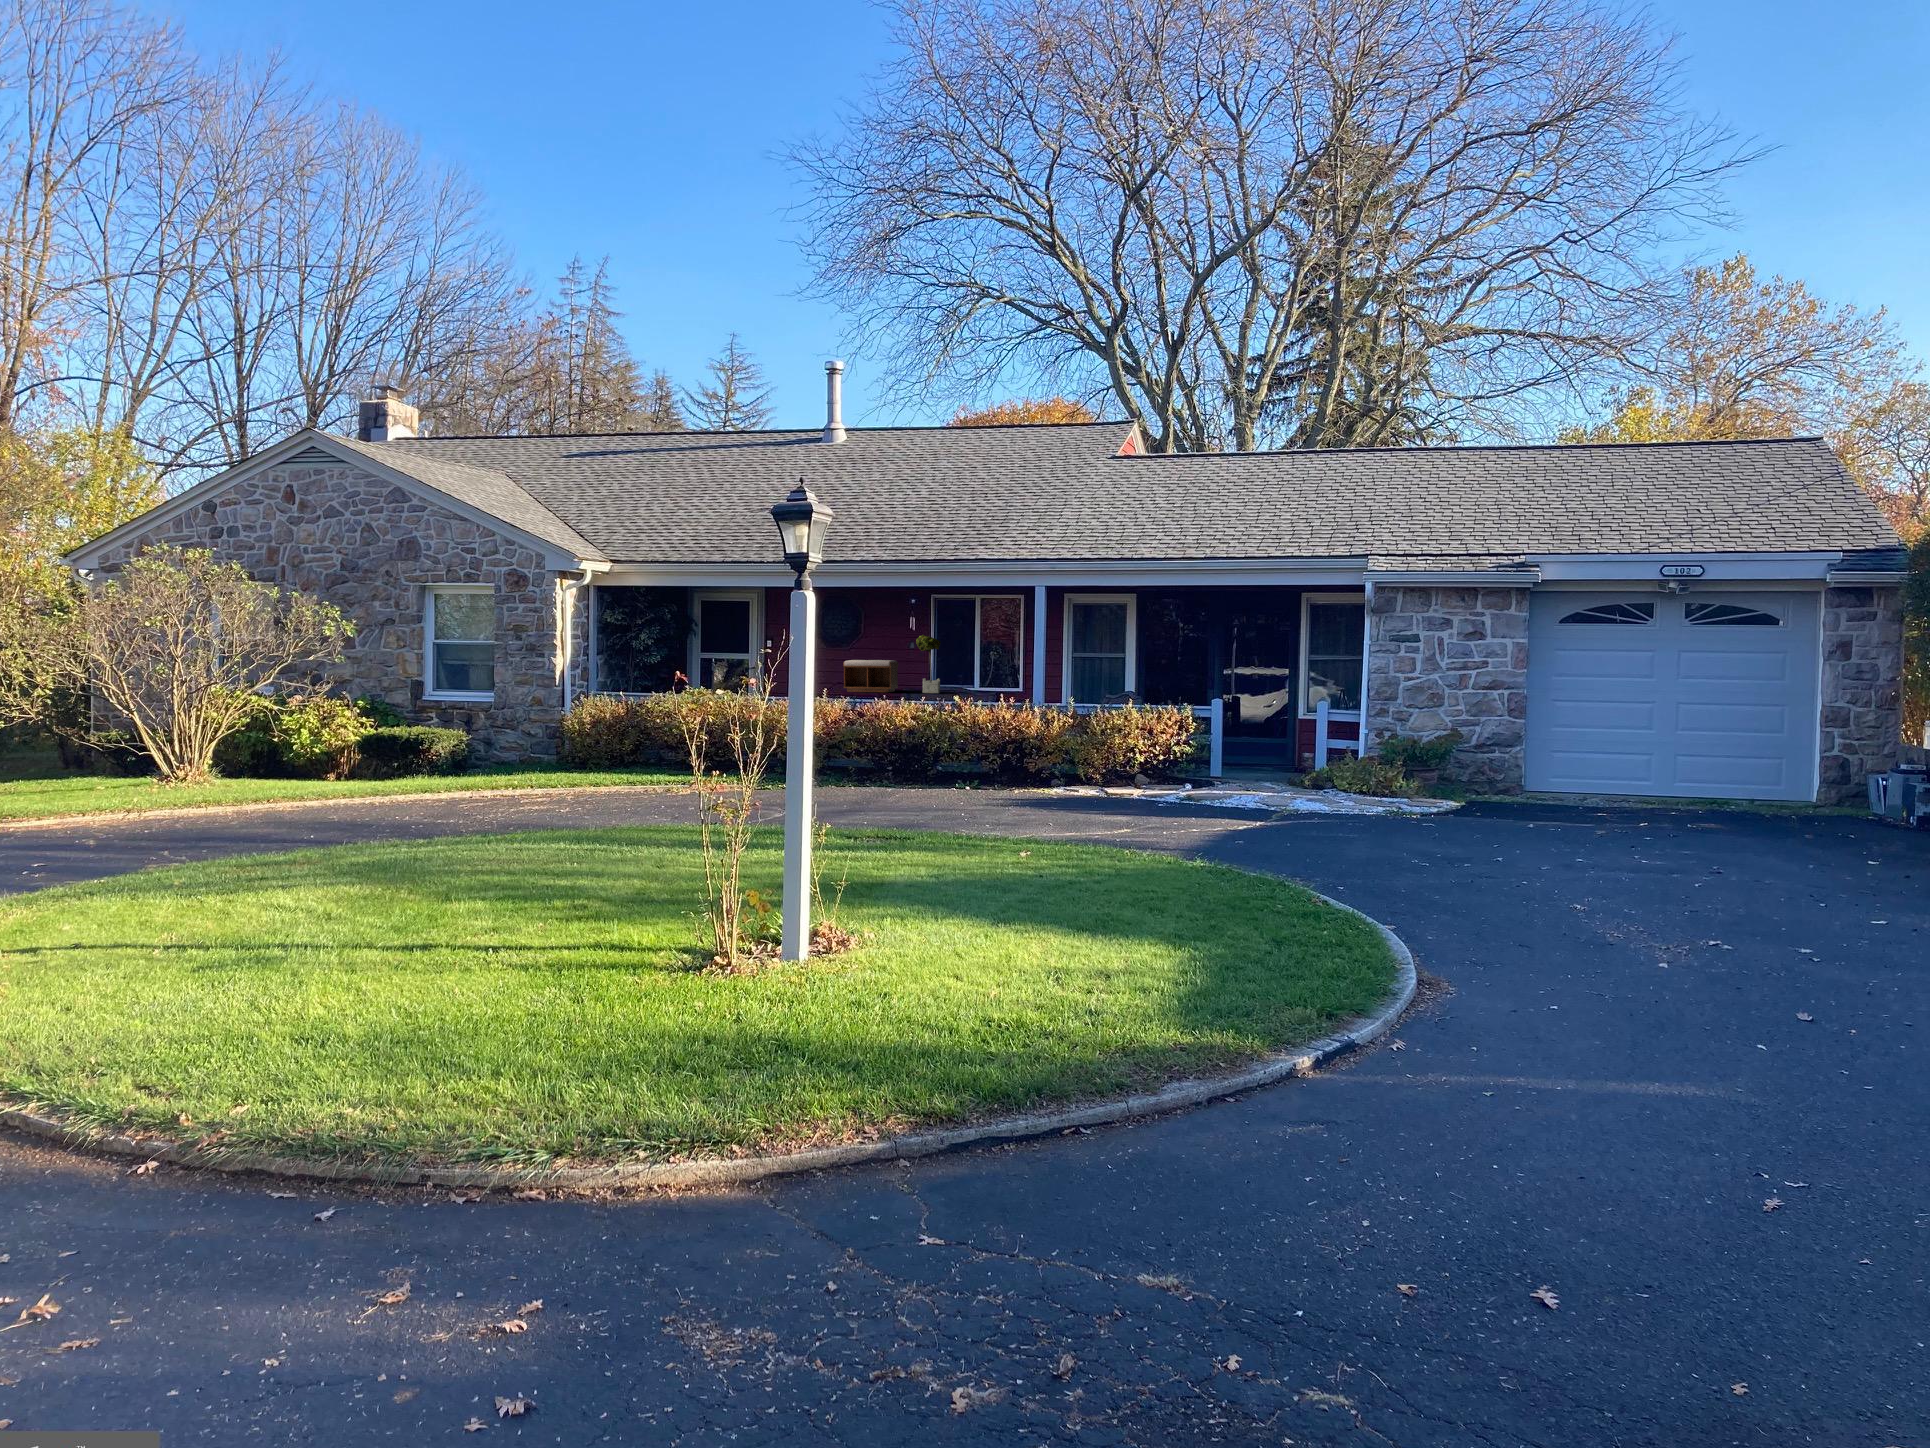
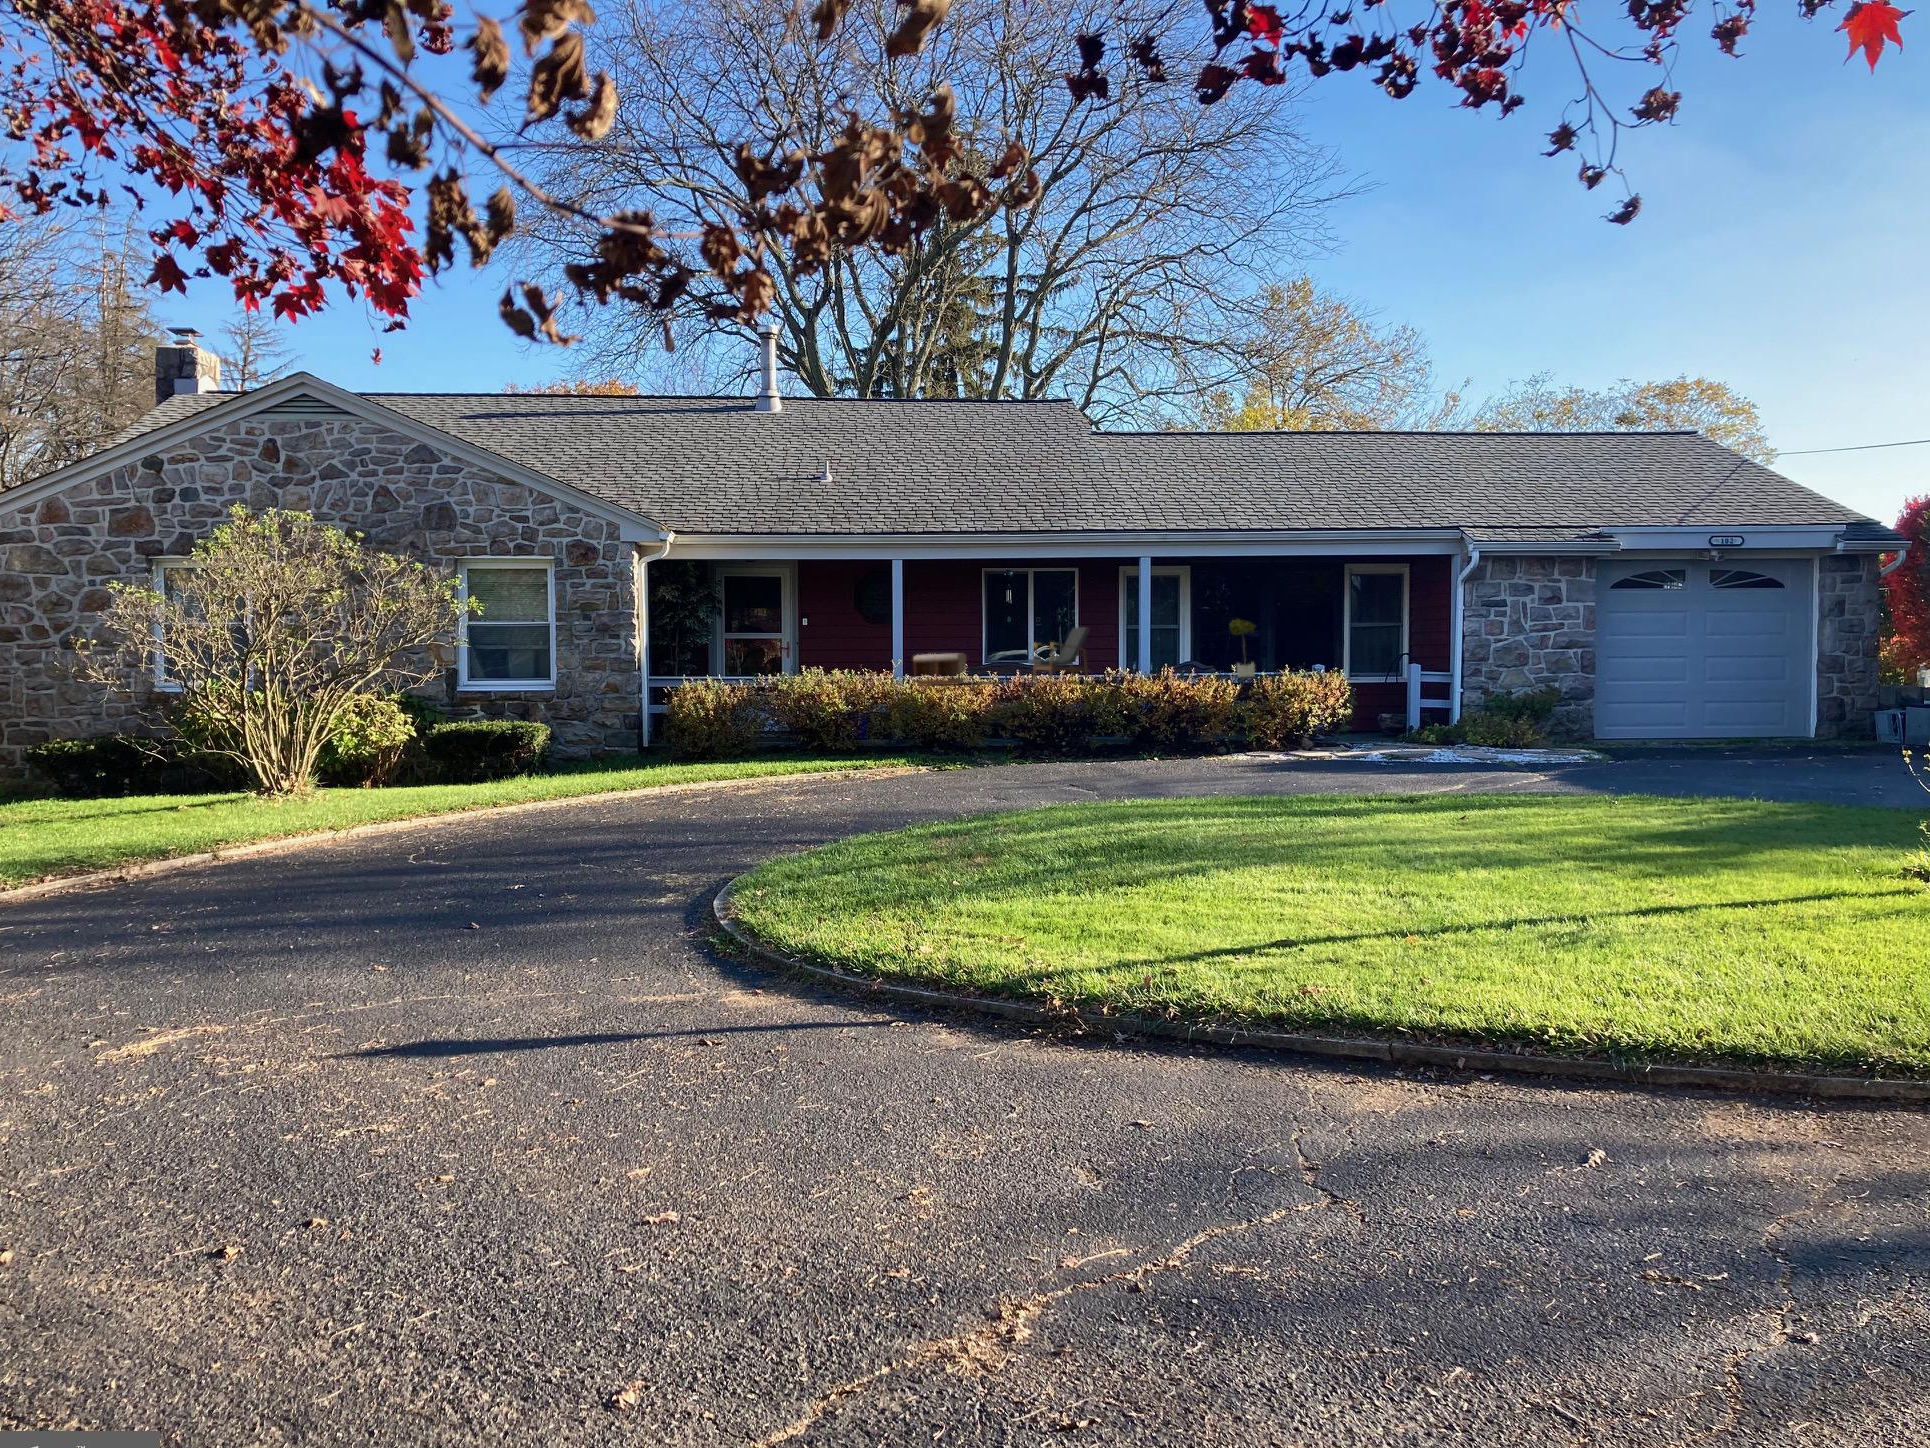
potted tree: present [916,635,941,693] -> present [1230,619,1255,677]
lounge chair: none [960,639,1025,696] -> present [1028,627,1090,683]

